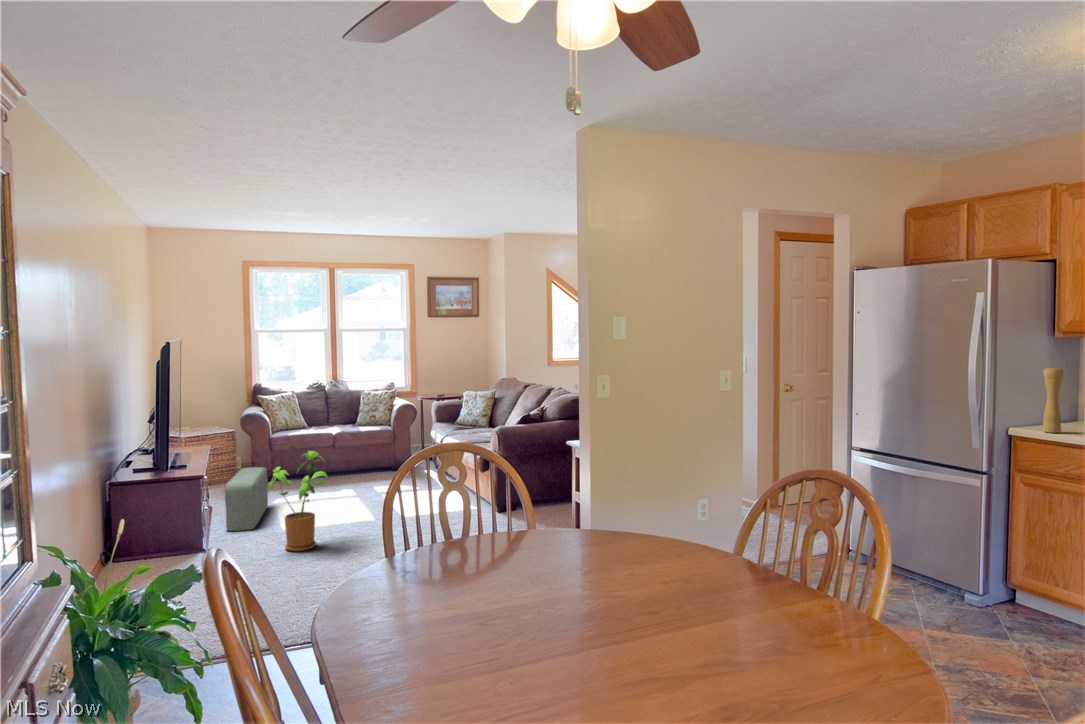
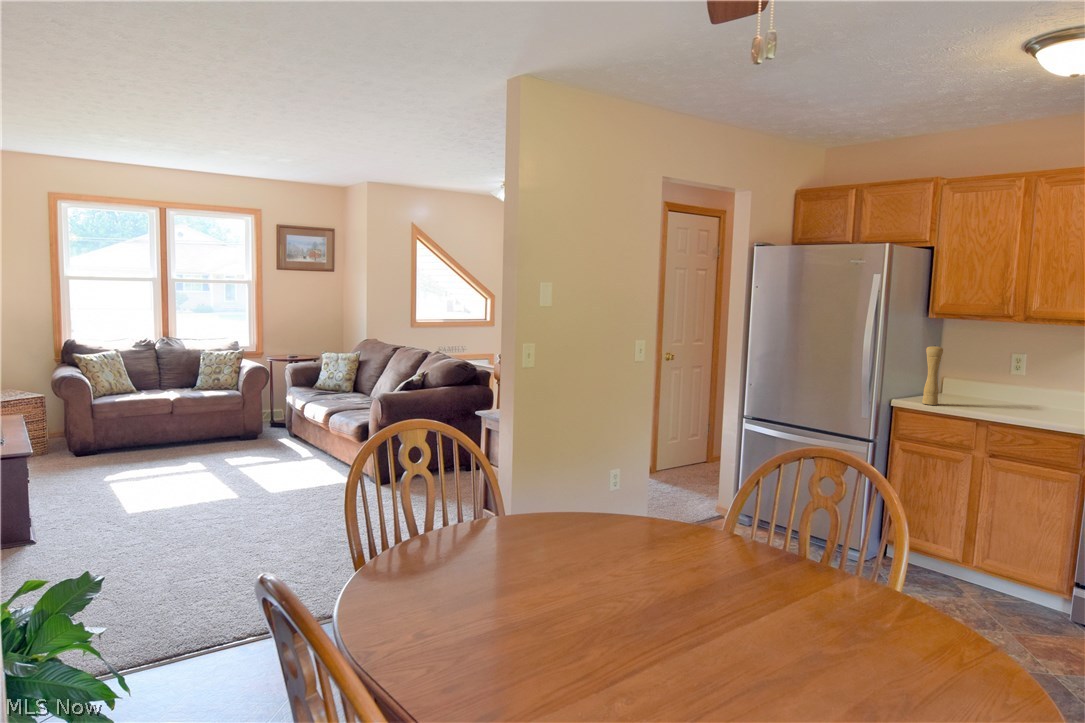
house plant: present [269,451,329,551] -> none [116,425,196,542]
pouf: present [225,467,268,531] -> none [49,442,99,520]

